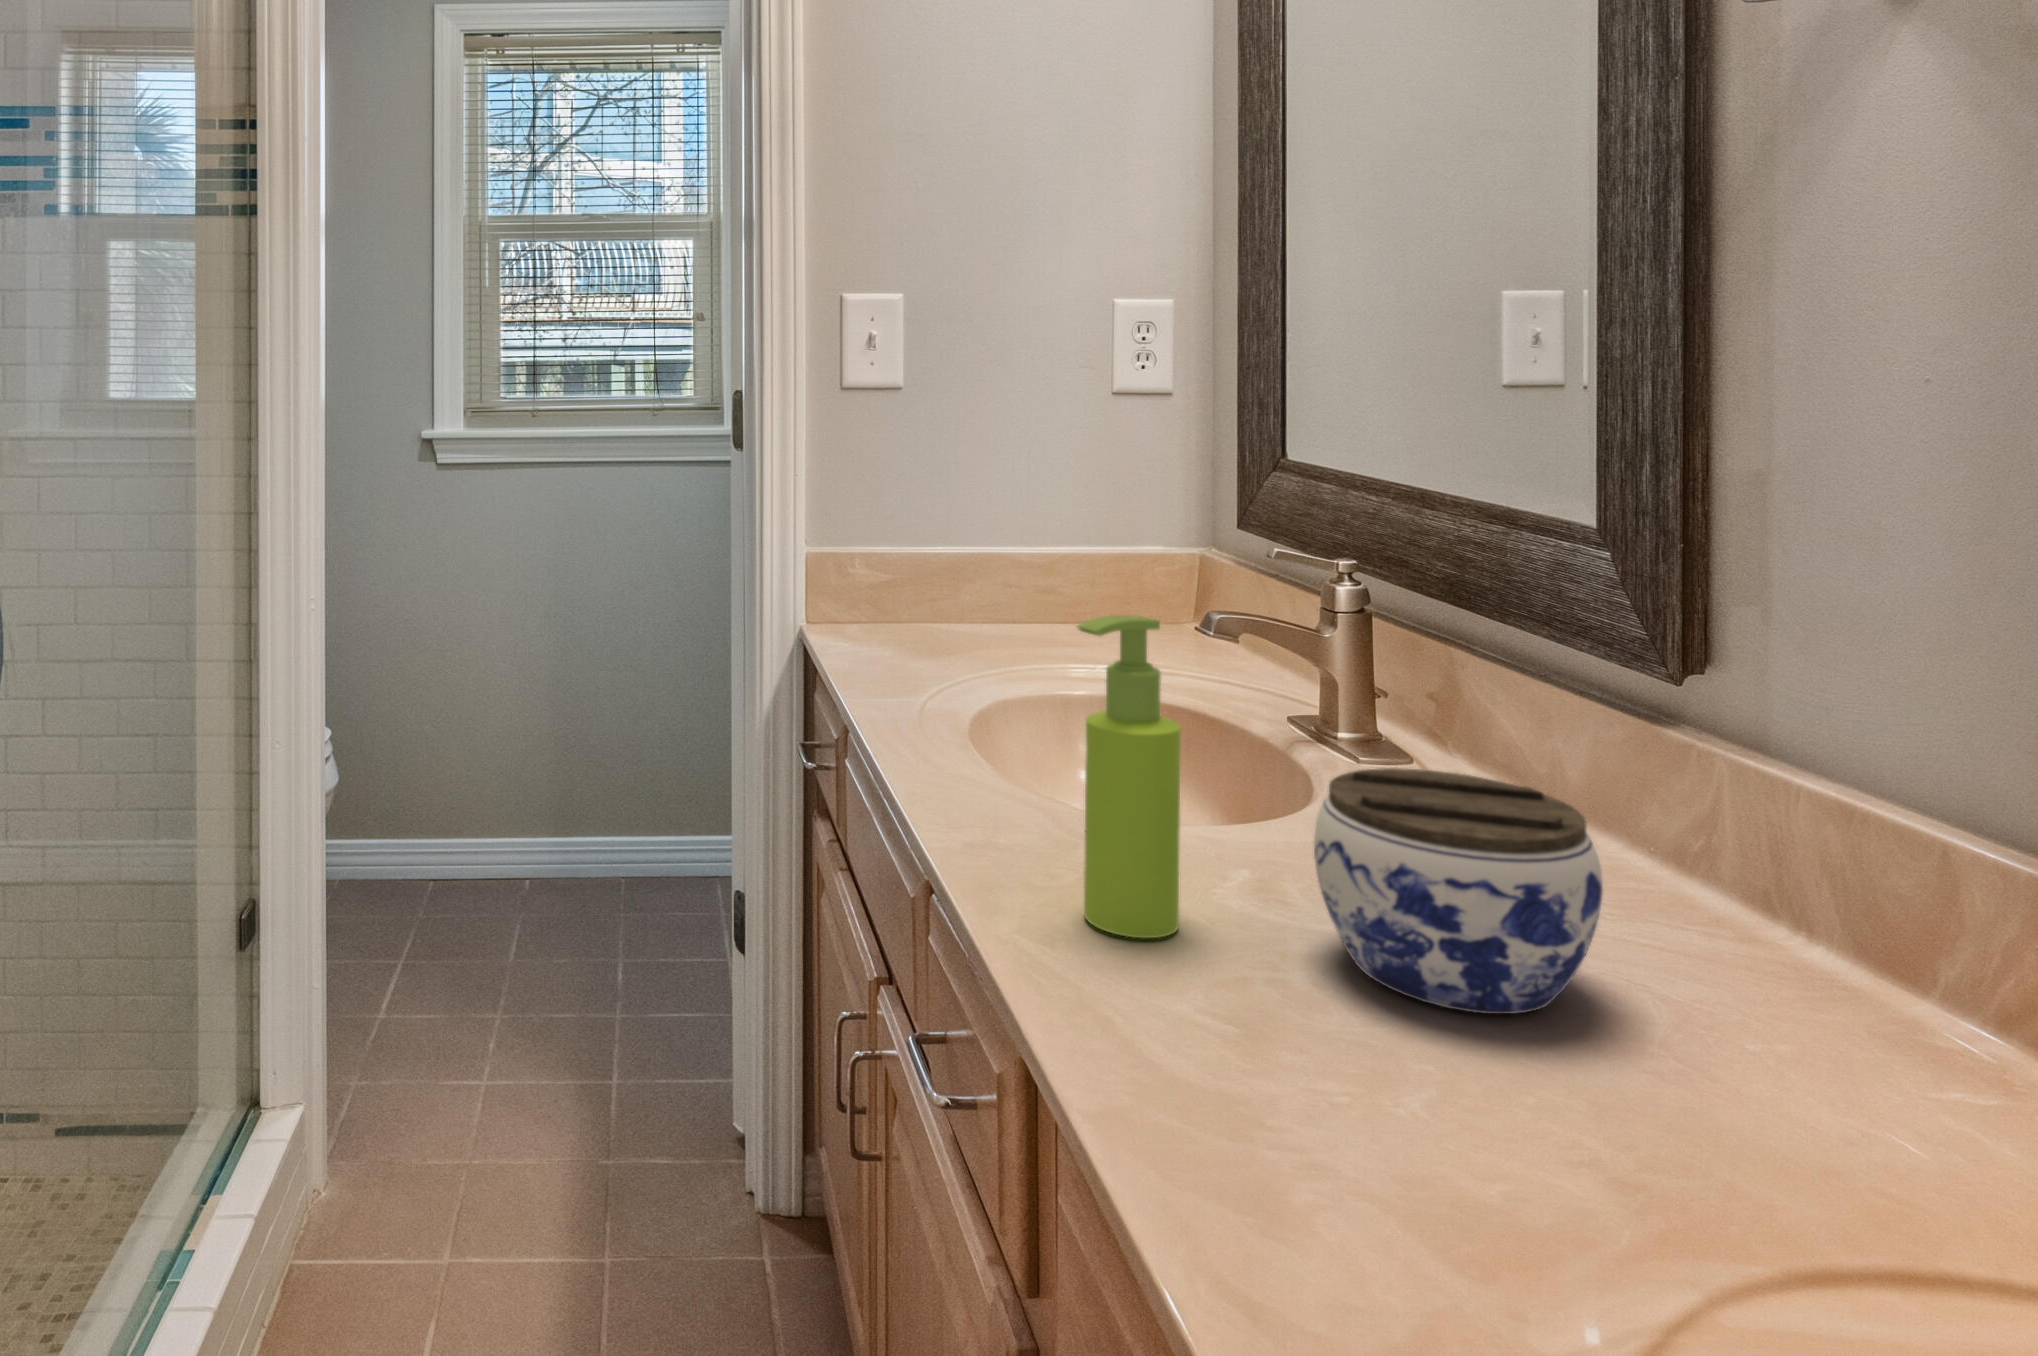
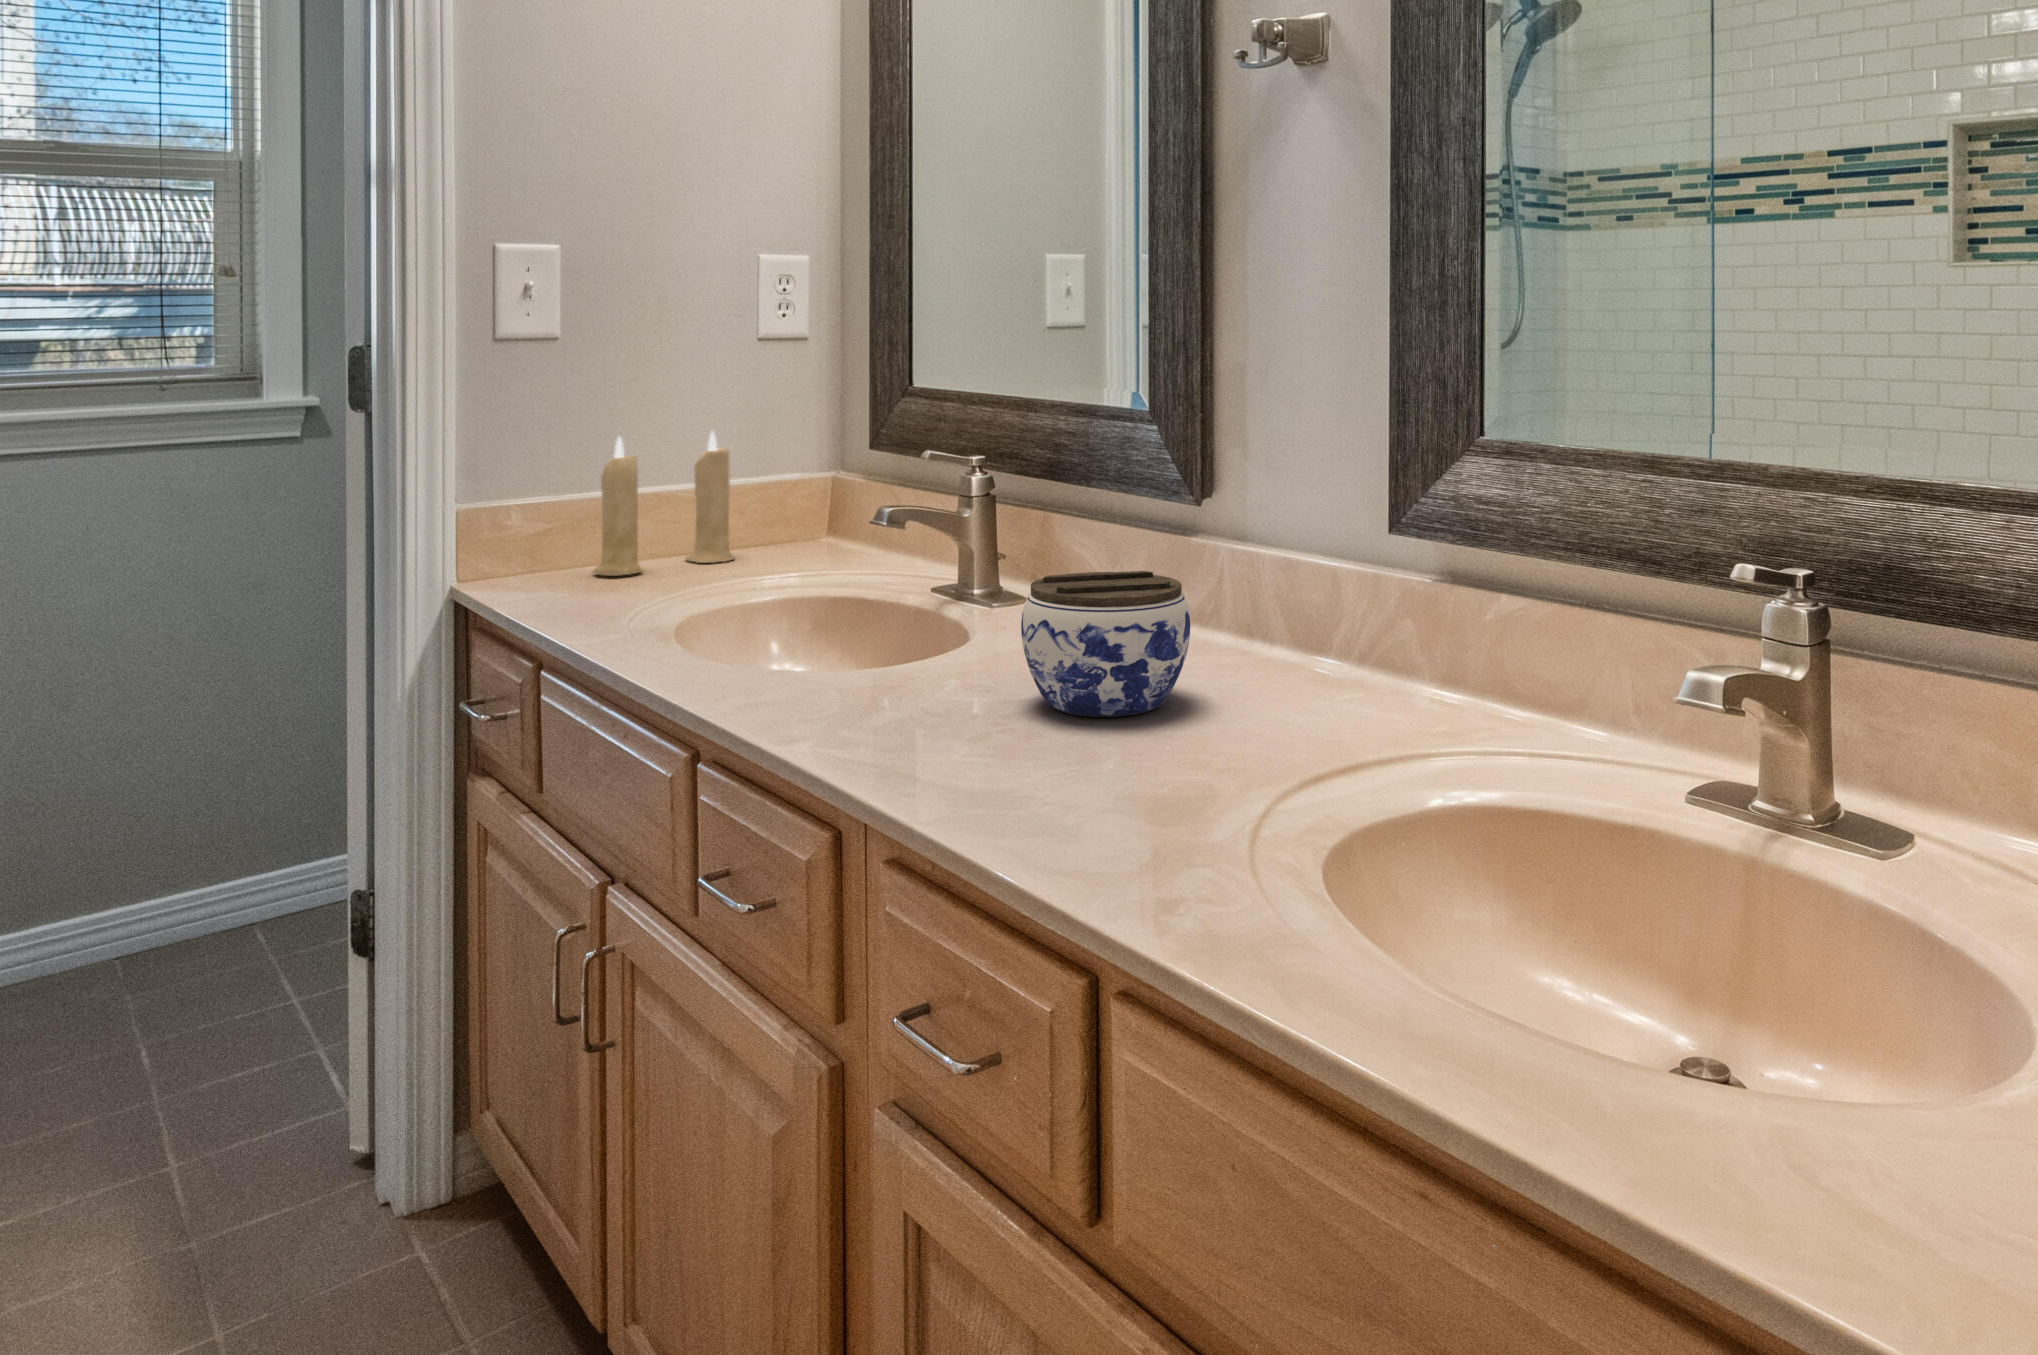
candle: none [920,492,1076,647] -> present [593,432,734,576]
soap dispenser: present [1077,615,1181,938] -> none [858,483,931,724]

